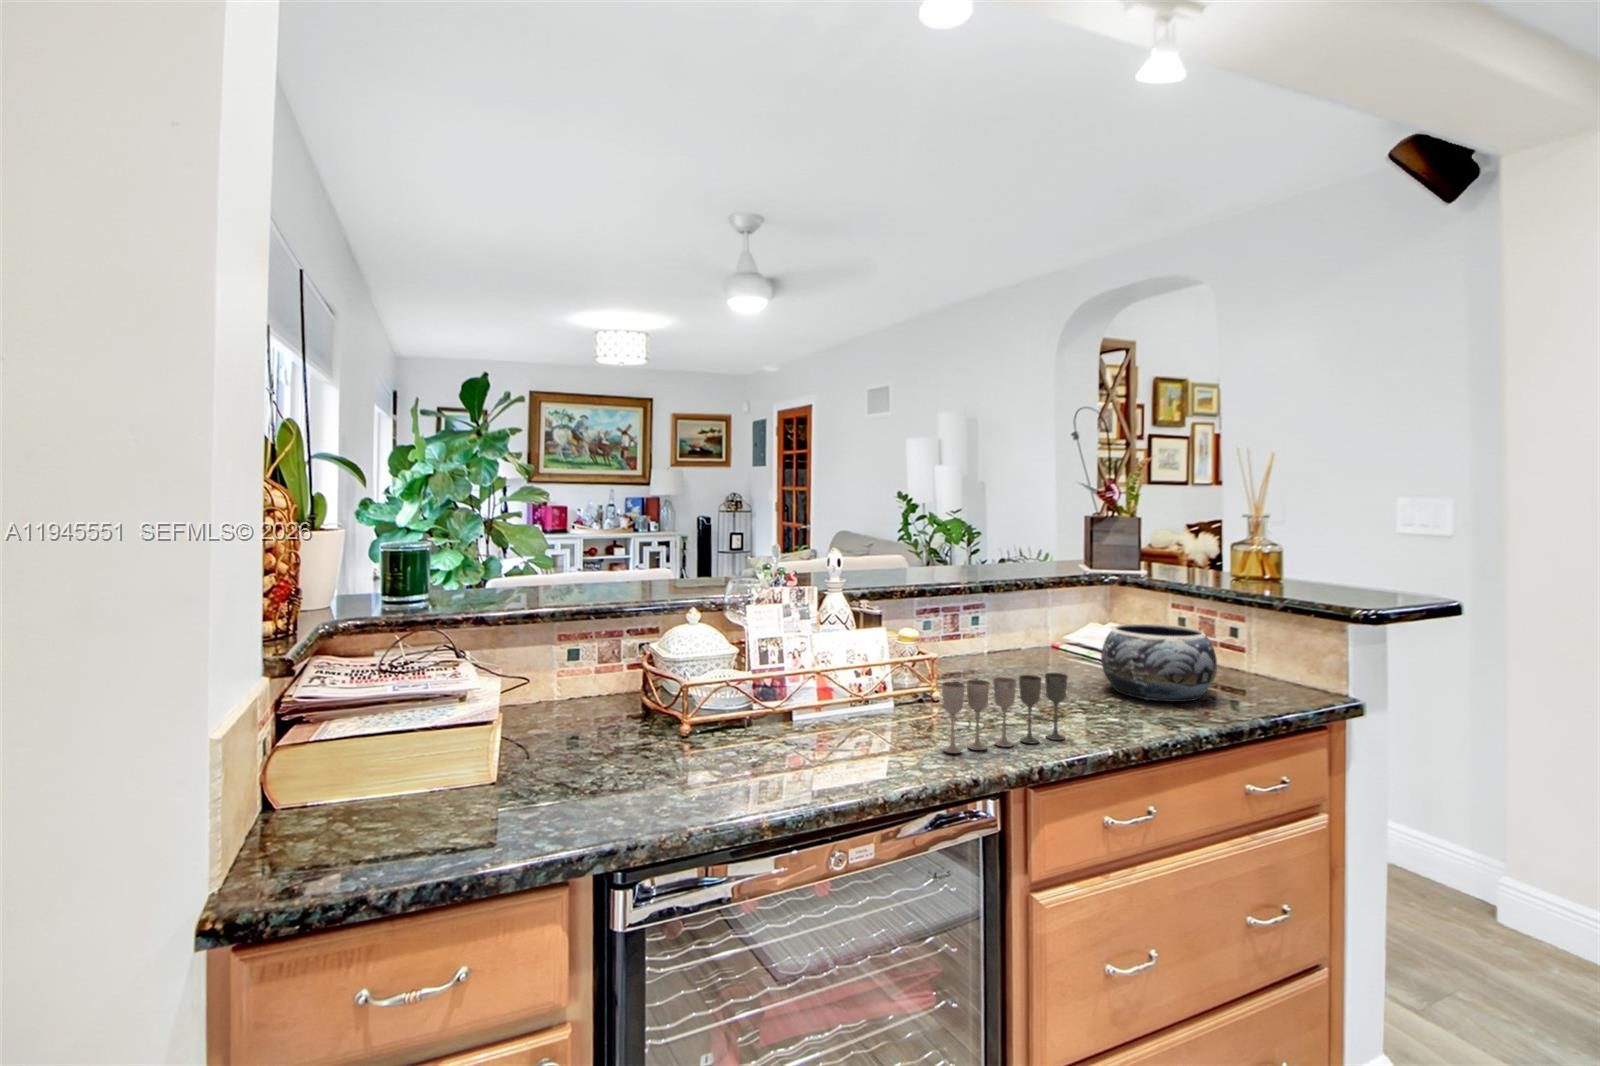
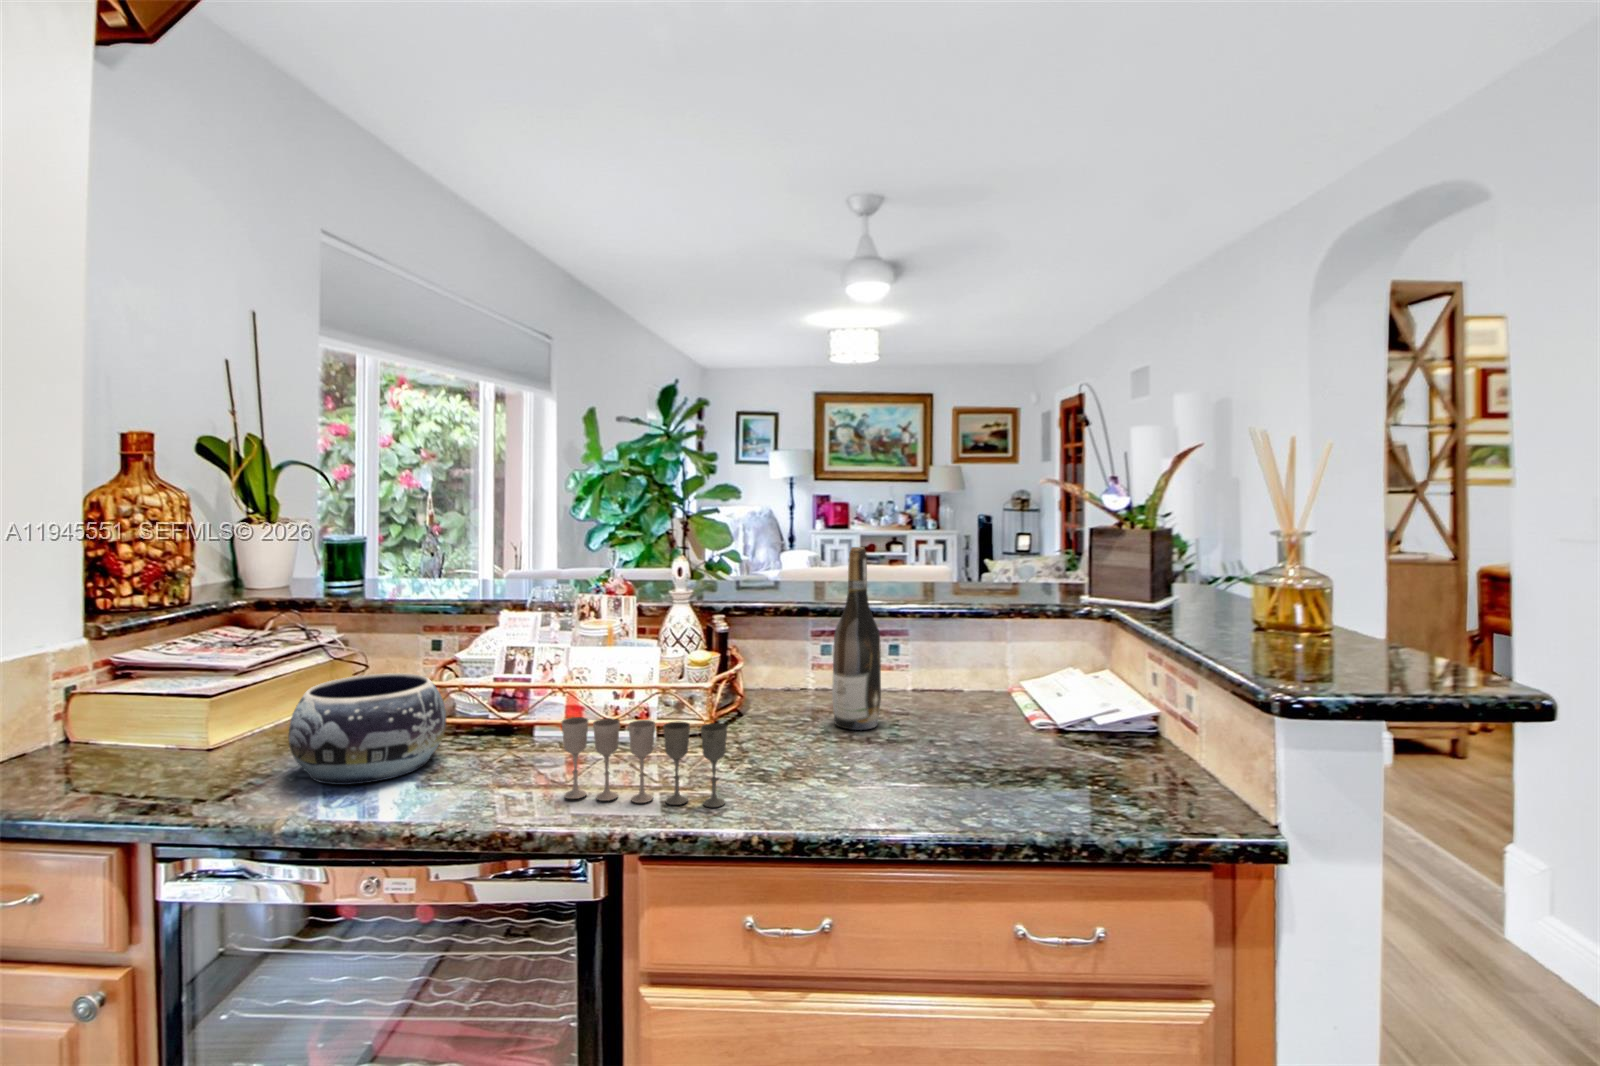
wine bottle: none [988,532,1030,682] -> present [832,547,881,730]
decorative bowl: present [1101,624,1217,702] -> present [289,673,446,785]

